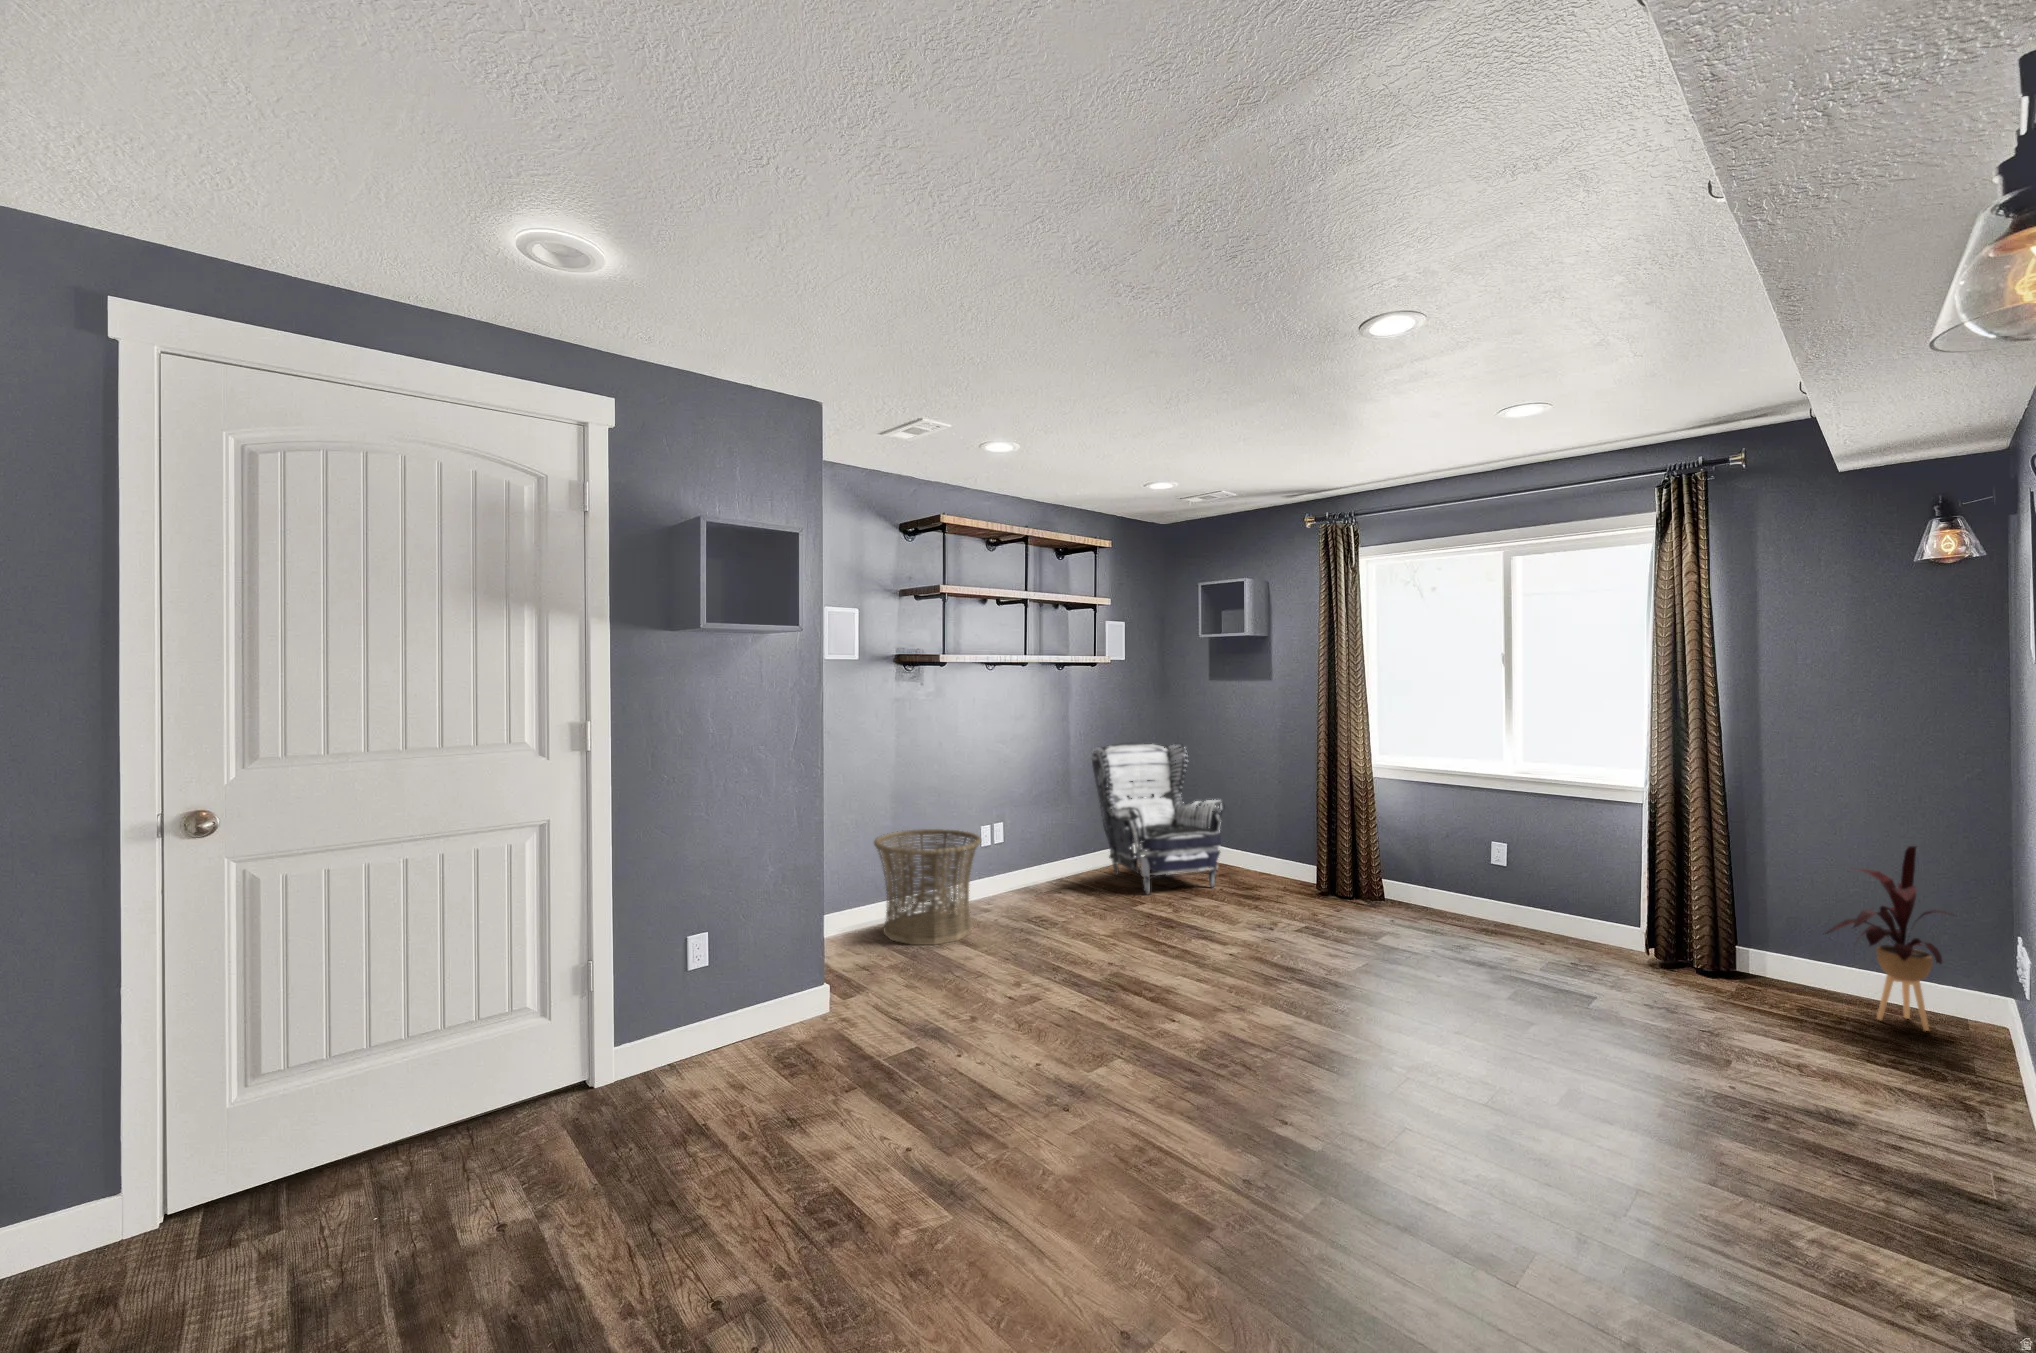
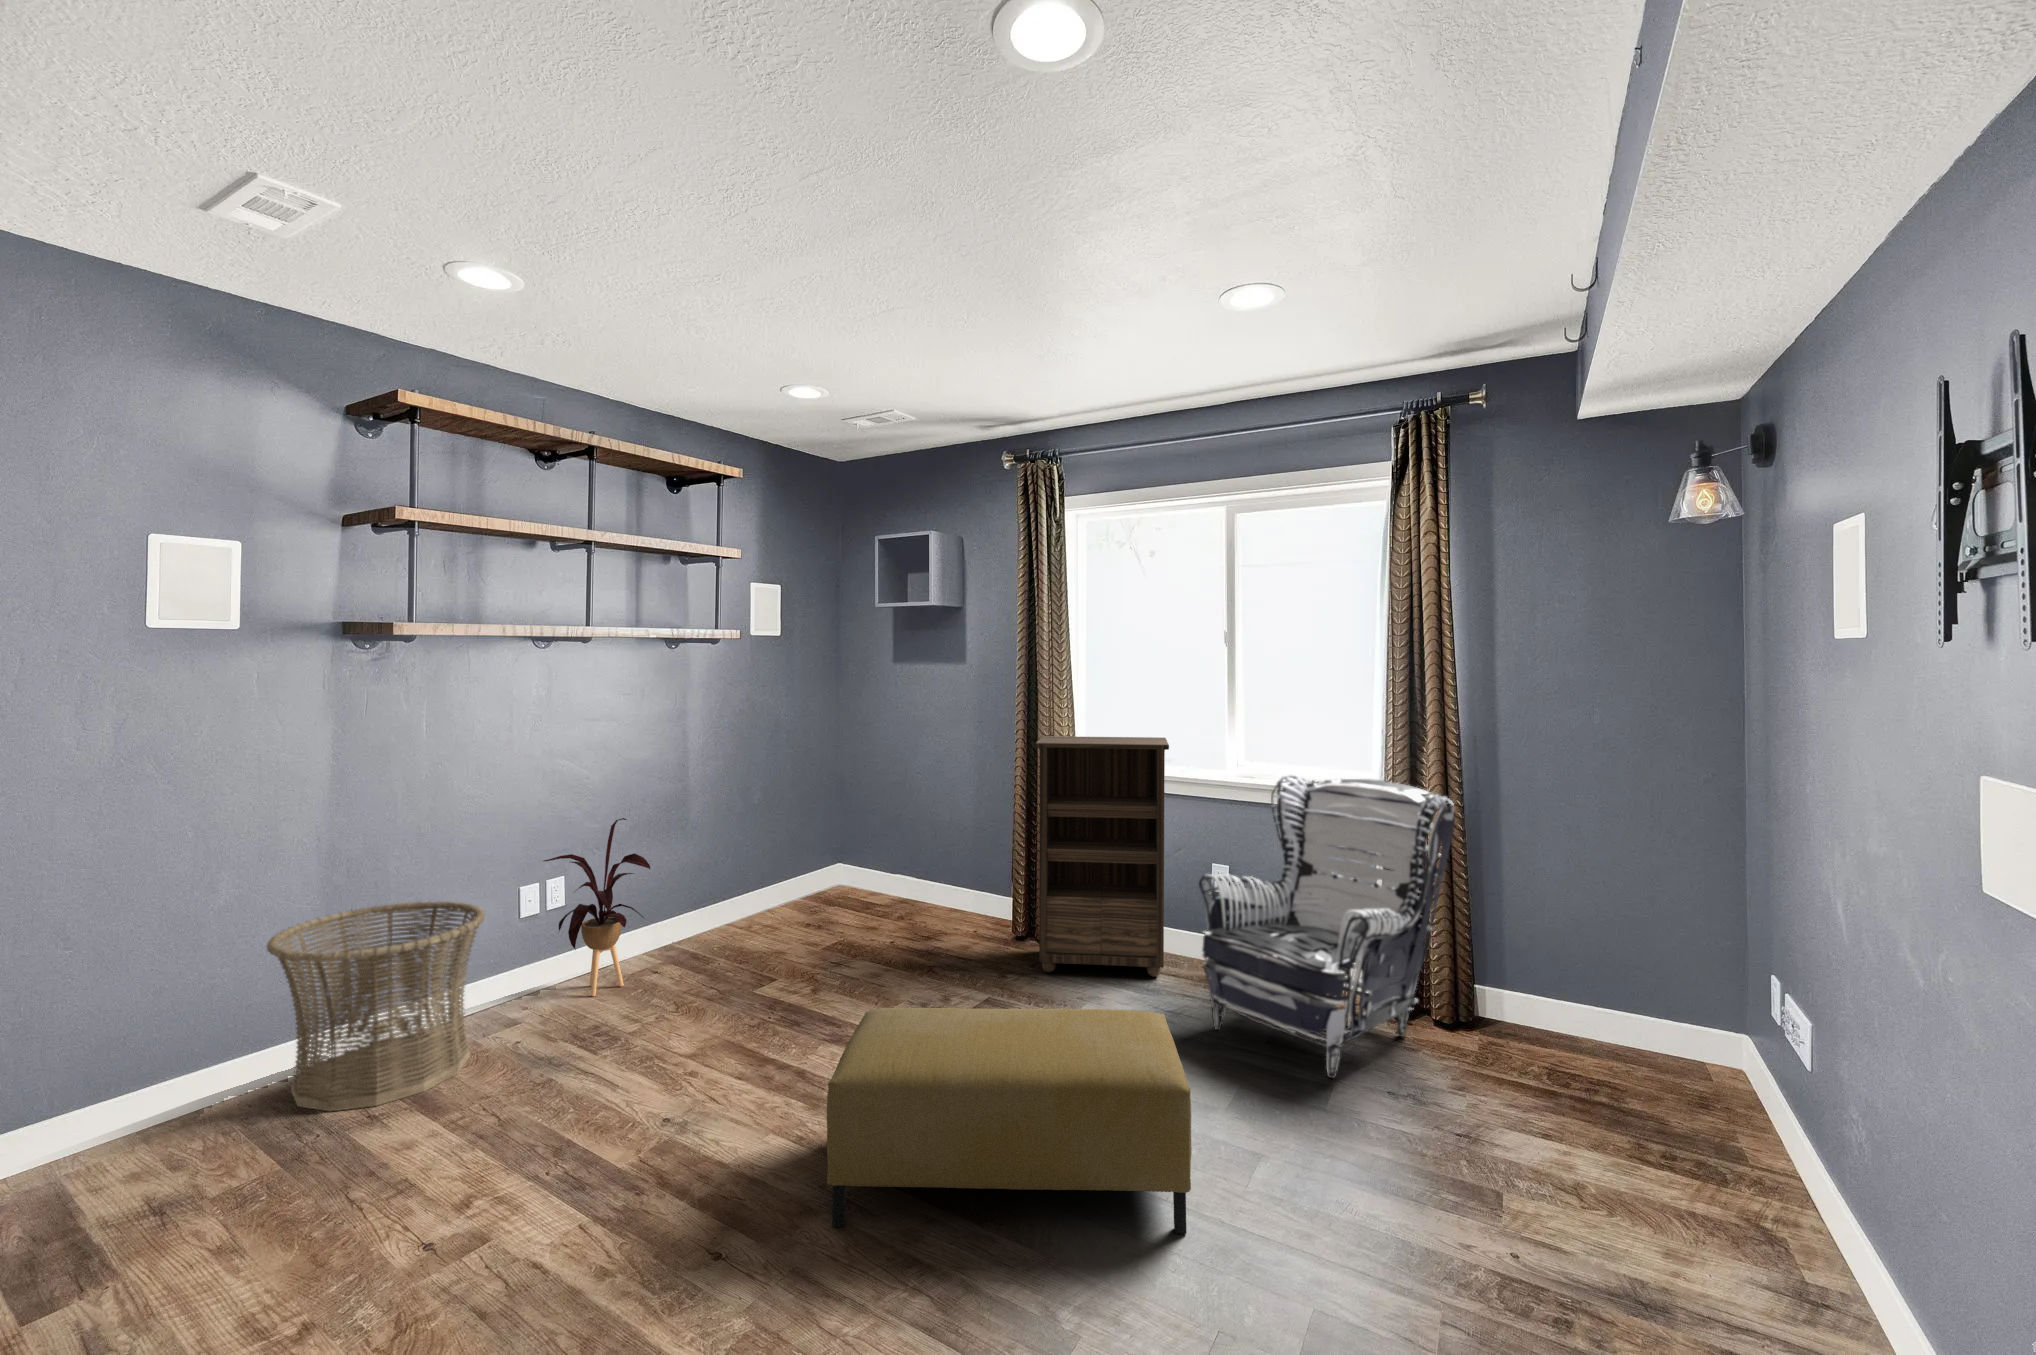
bookshelf: none [1342,735,1454,924] -> present [1035,736,1169,977]
armchair: present [1092,743,1225,894] -> present [1199,776,1455,1078]
house plant: present [1827,846,1950,1031] -> present [544,818,650,996]
ottoman: none [1234,905,1486,1056] -> present [827,1008,1192,1234]

